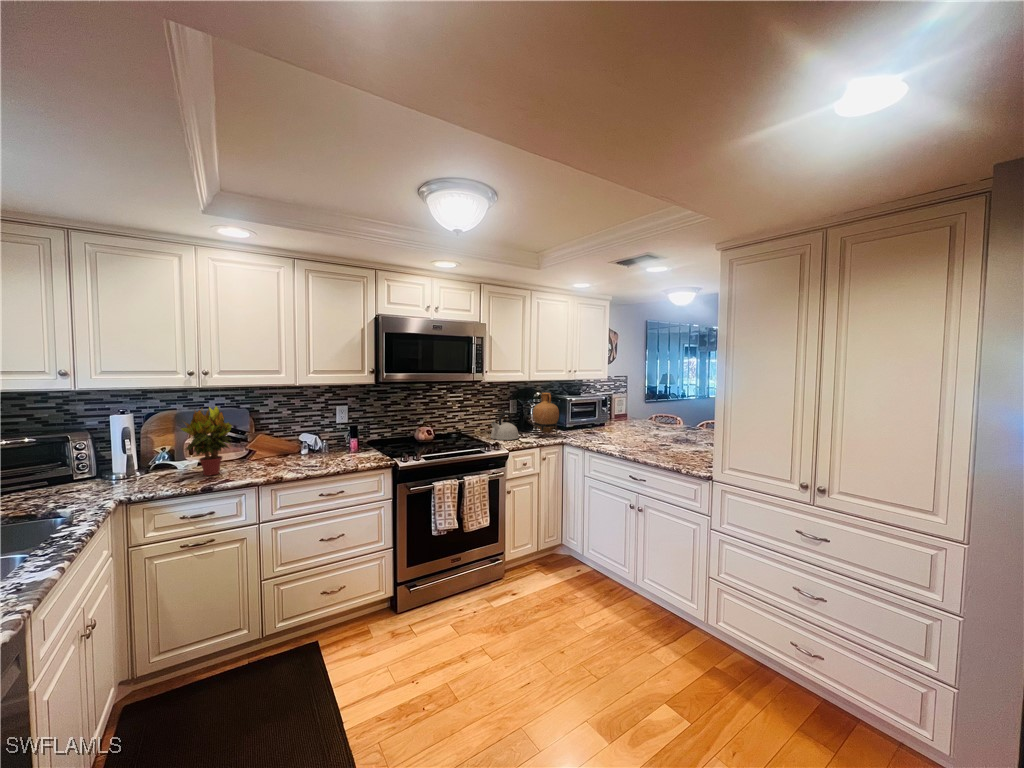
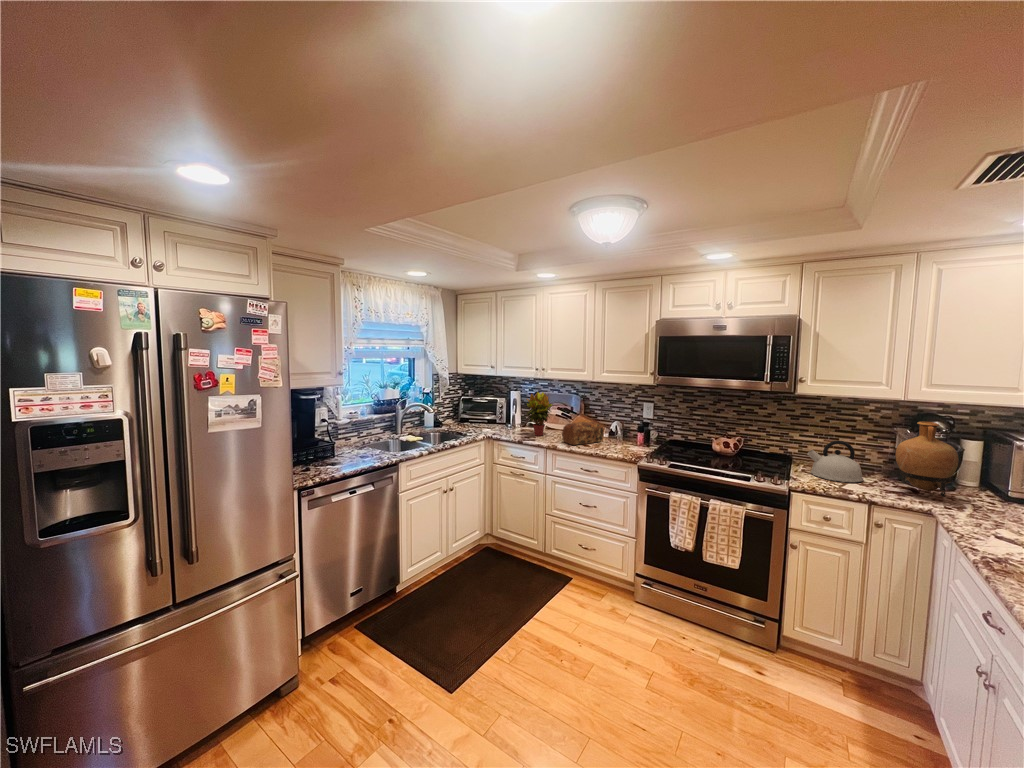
bread loaf: none [273,437,317,470] -> present [562,422,603,445]

